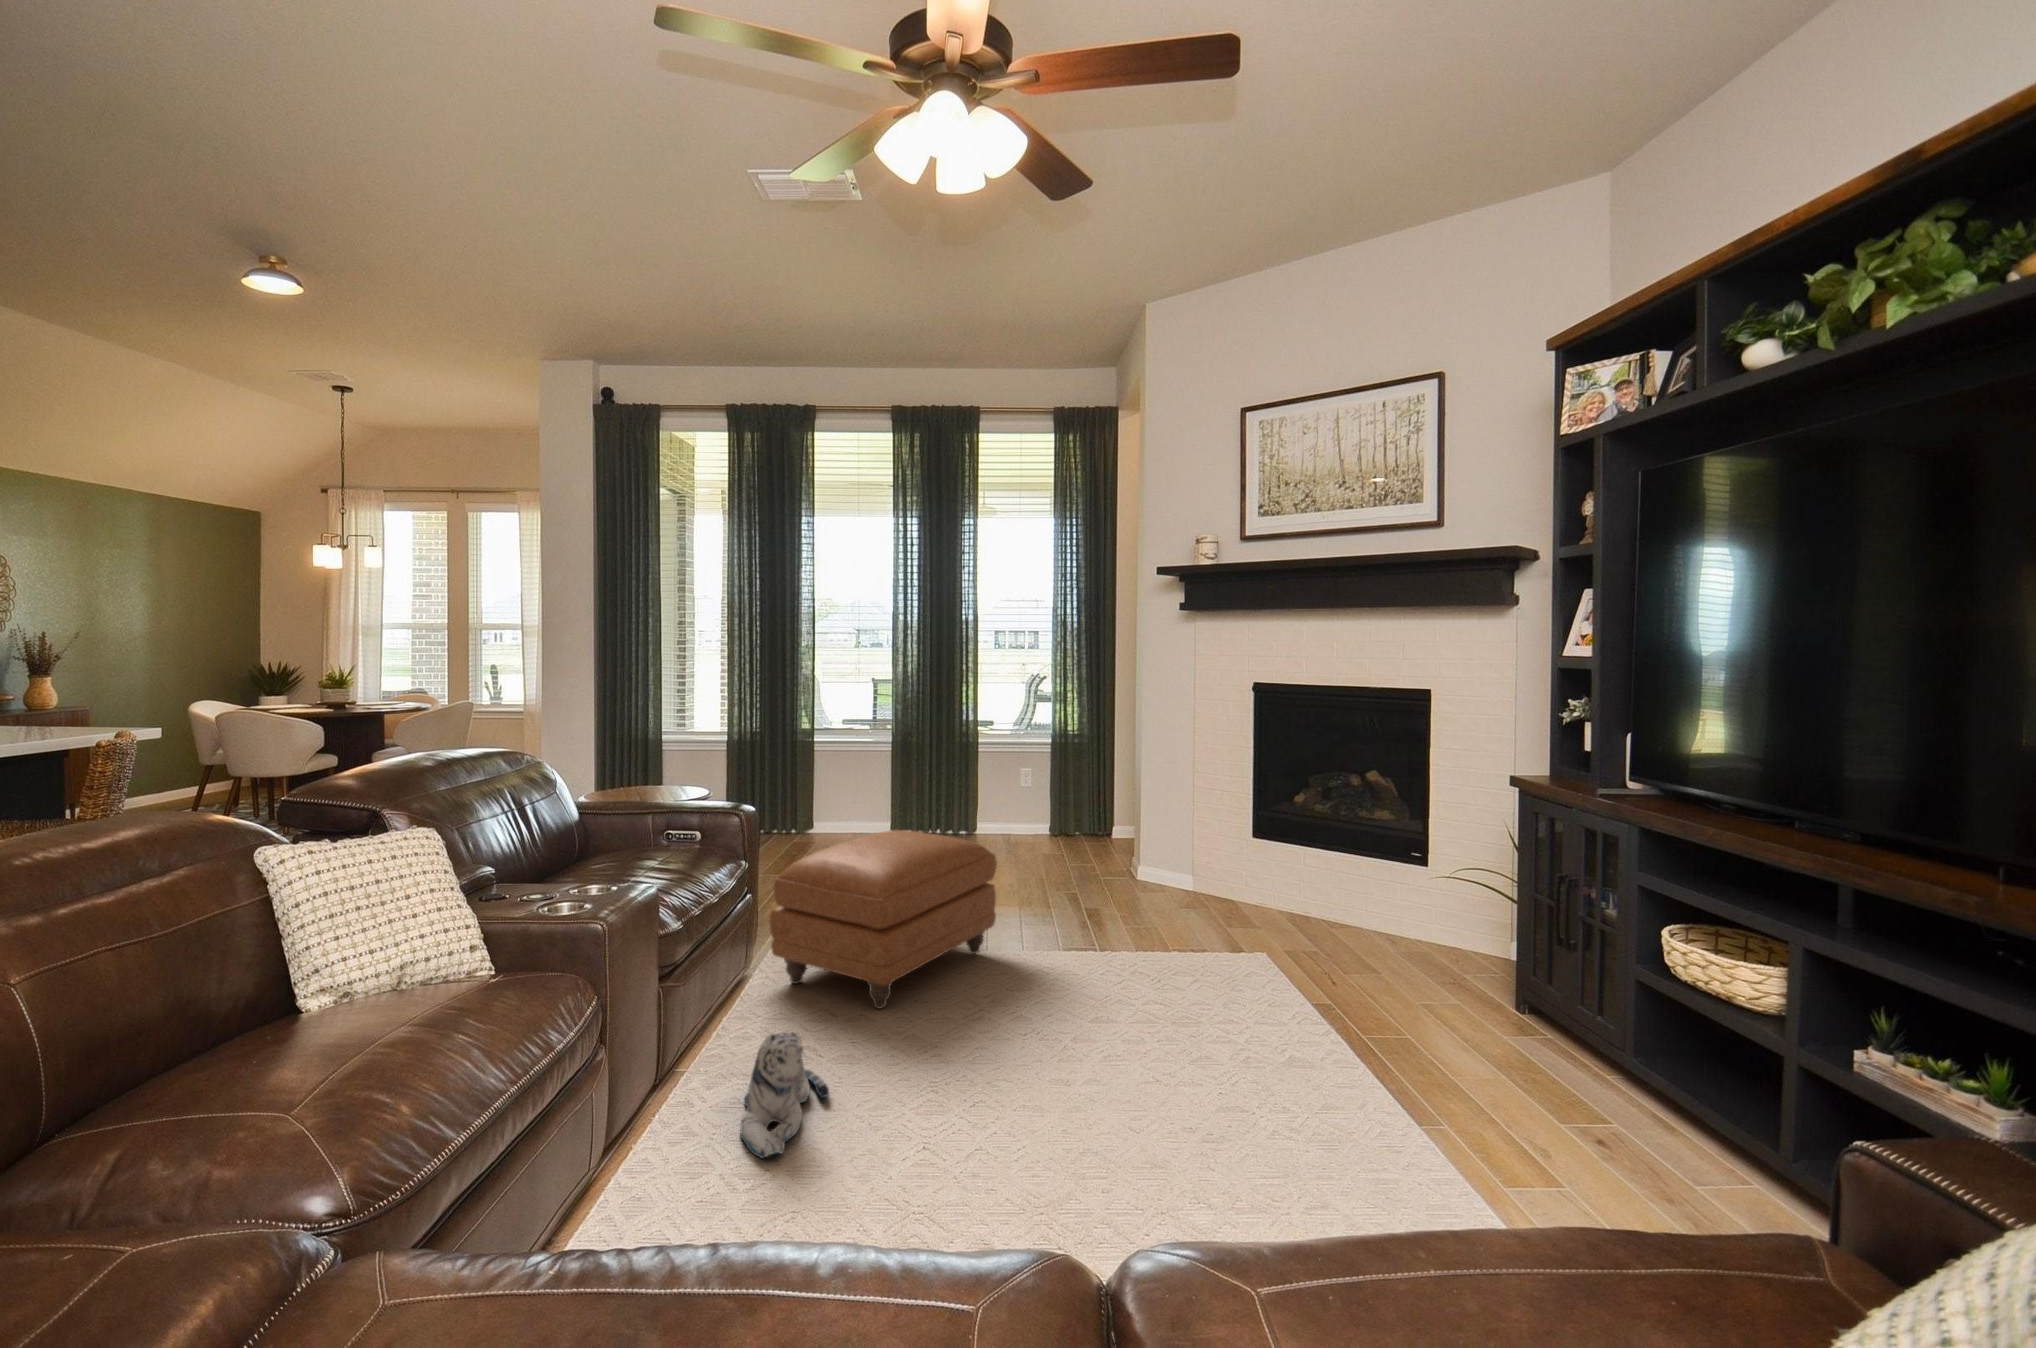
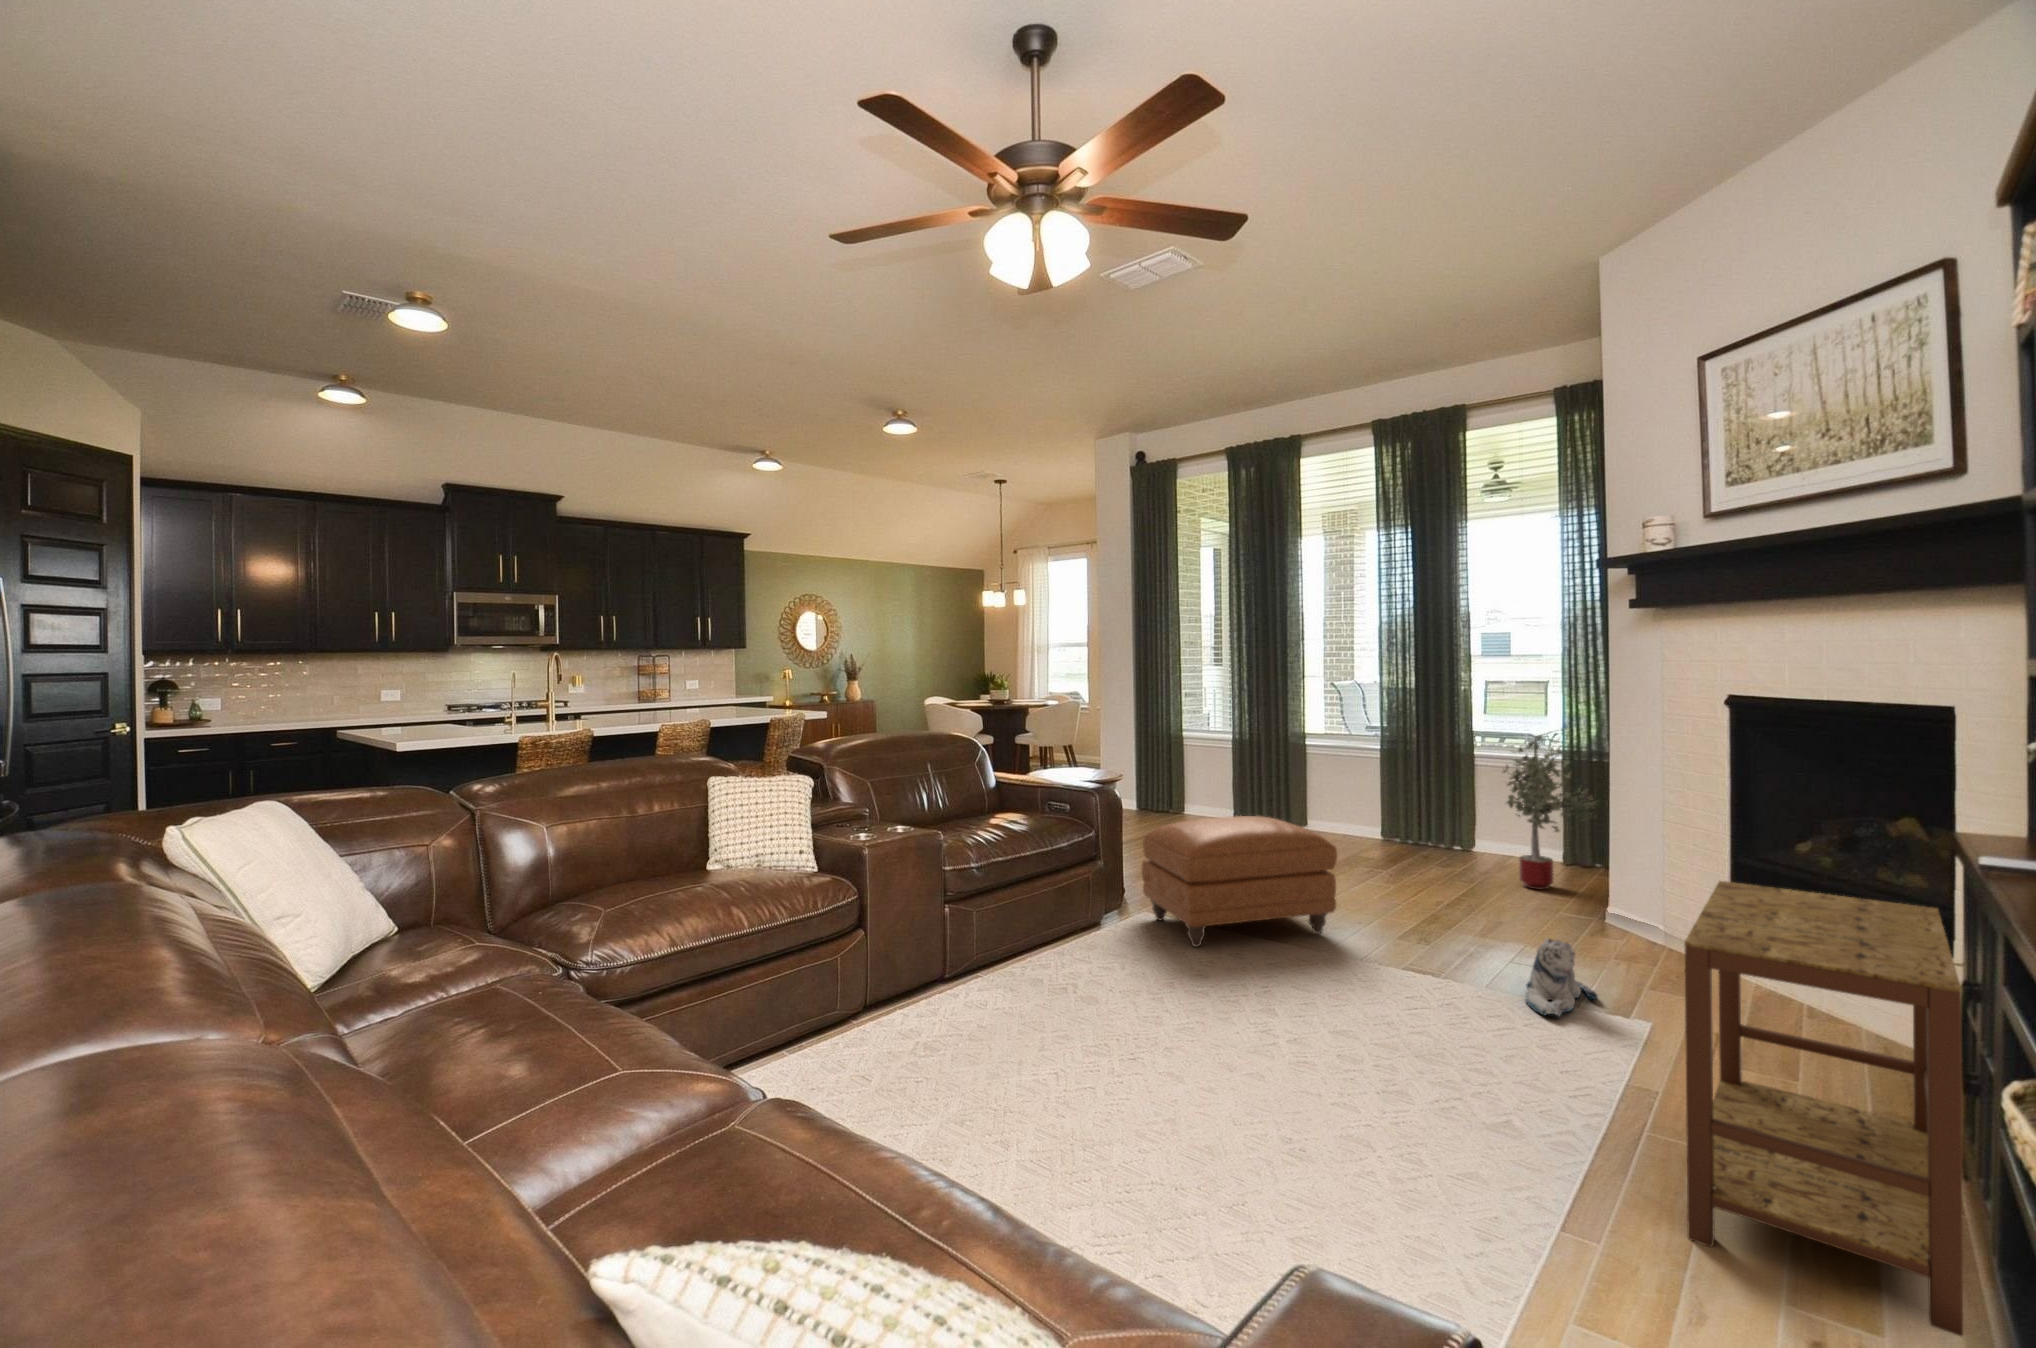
potted tree: none [1042,722,1119,863] -> present [1503,735,1596,890]
side table: none [1433,842,1754,1175] -> present [1684,881,1963,1336]
plush toy: present [740,1033,829,1158] -> present [1526,939,1598,1016]

